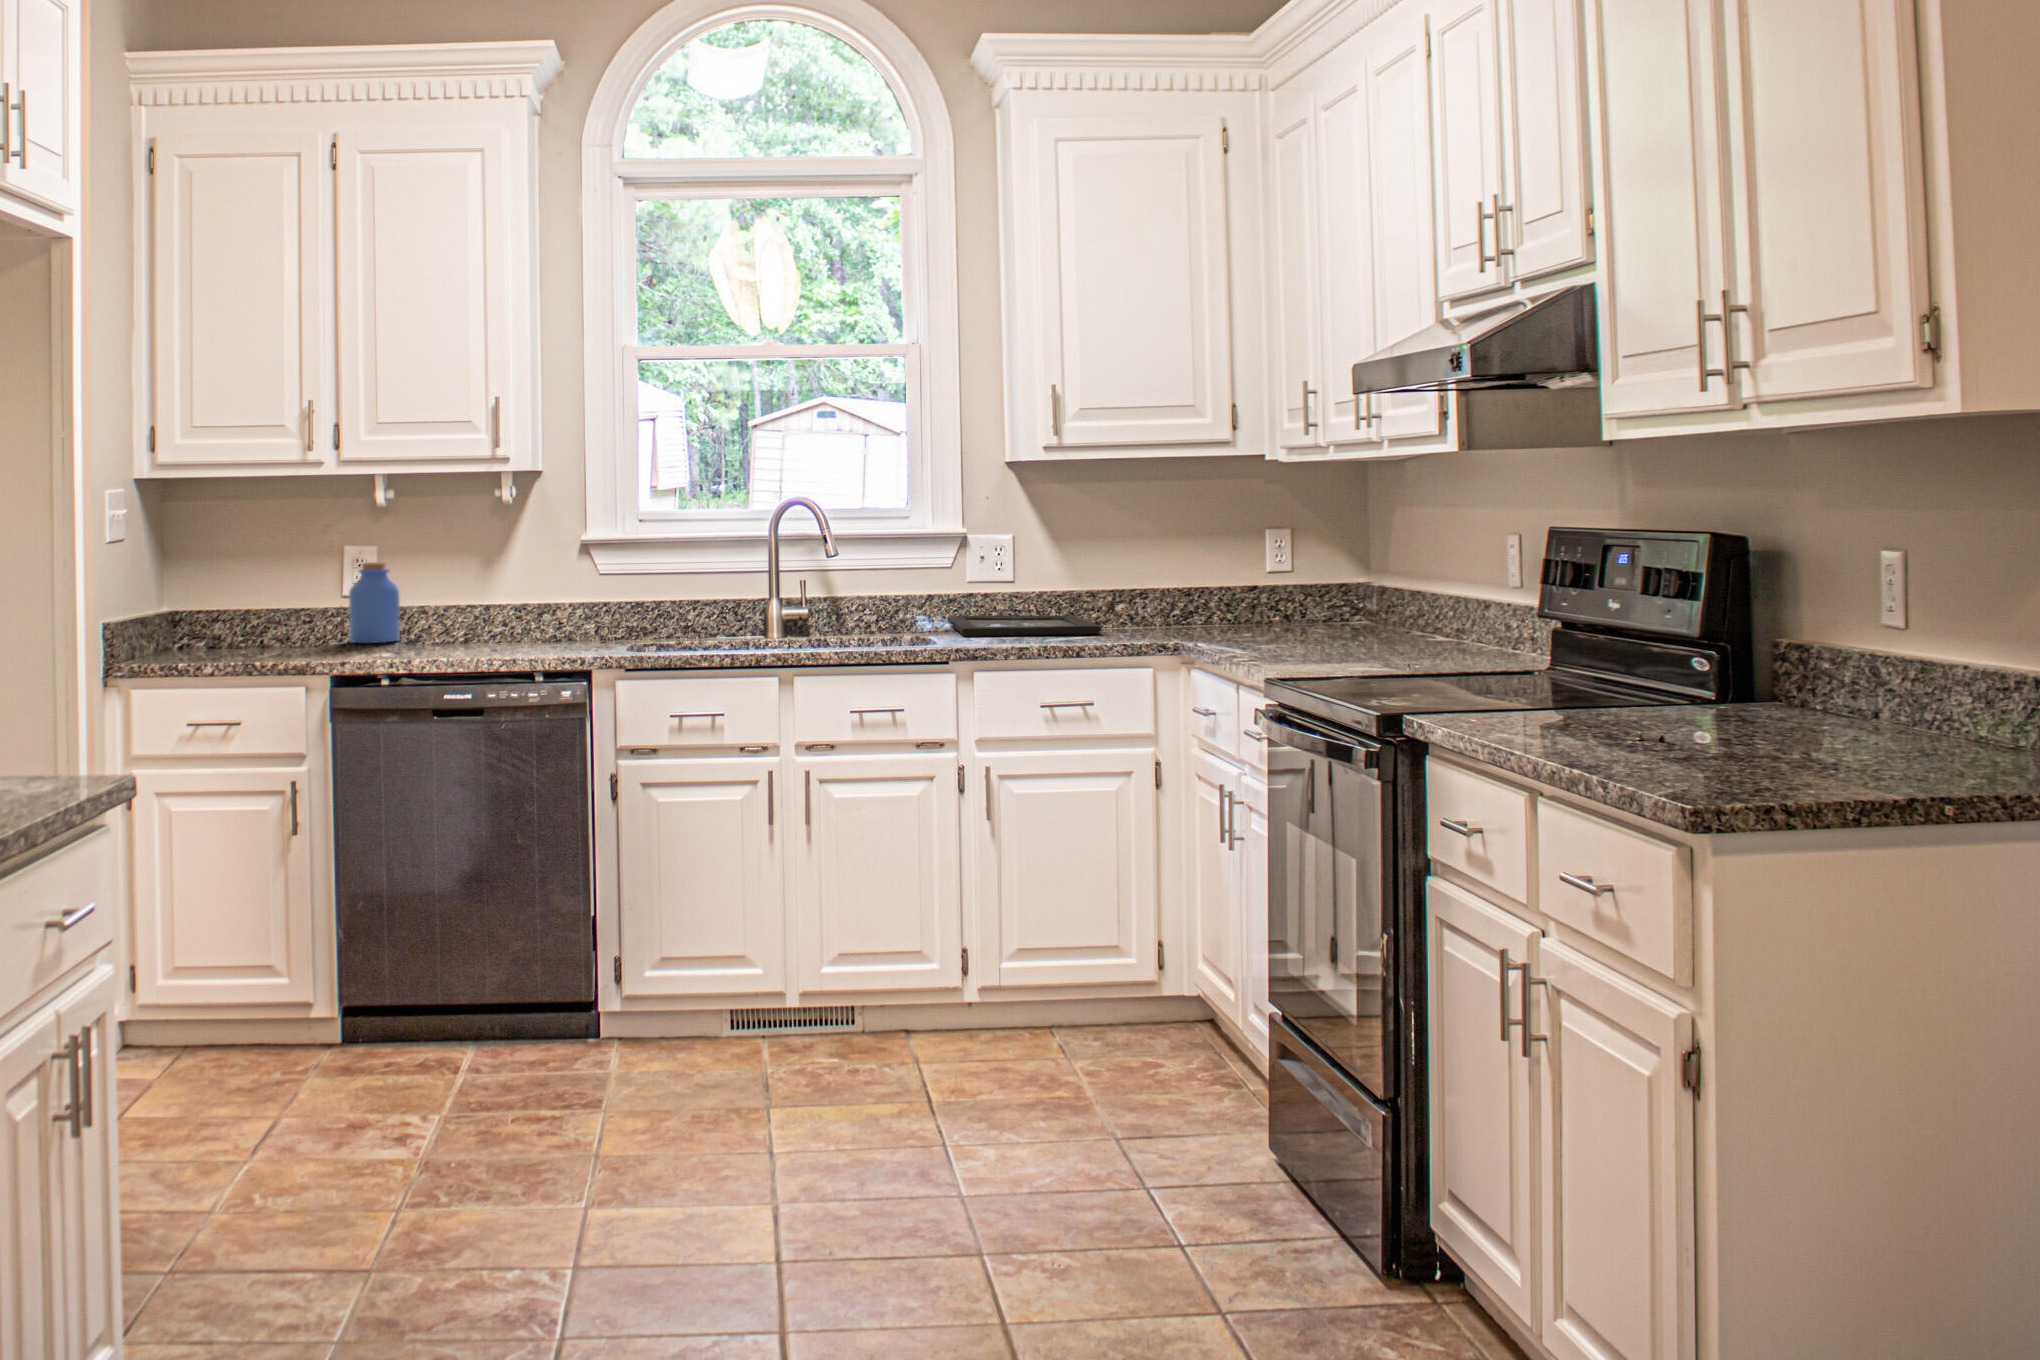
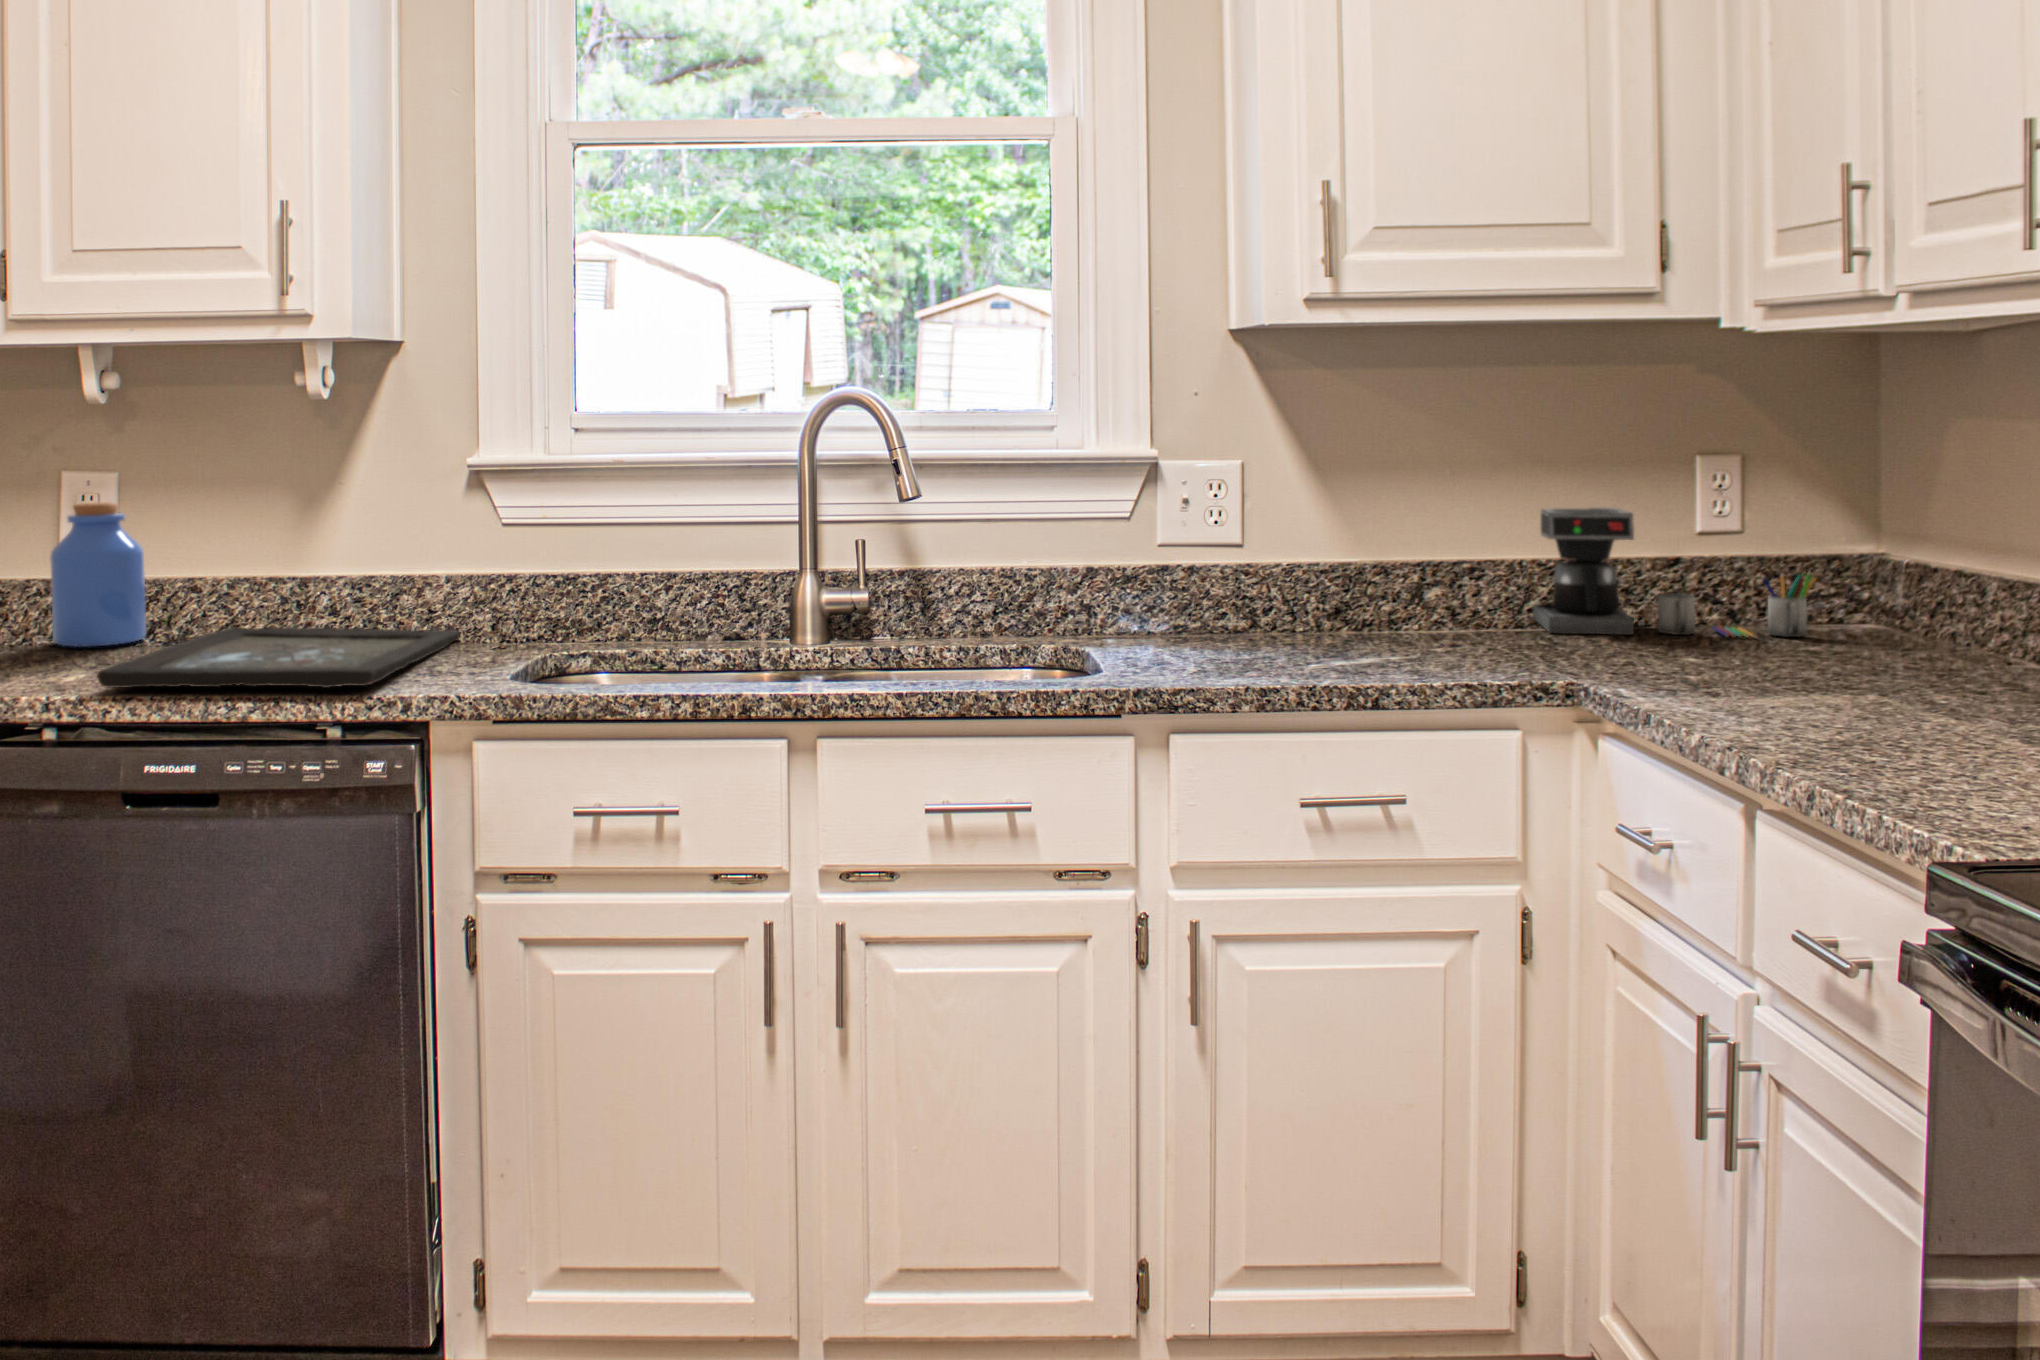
coffee maker: none [1181,558,1323,628] -> present [1533,508,1816,638]
tray: present [948,615,1101,637] -> present [97,627,460,688]

